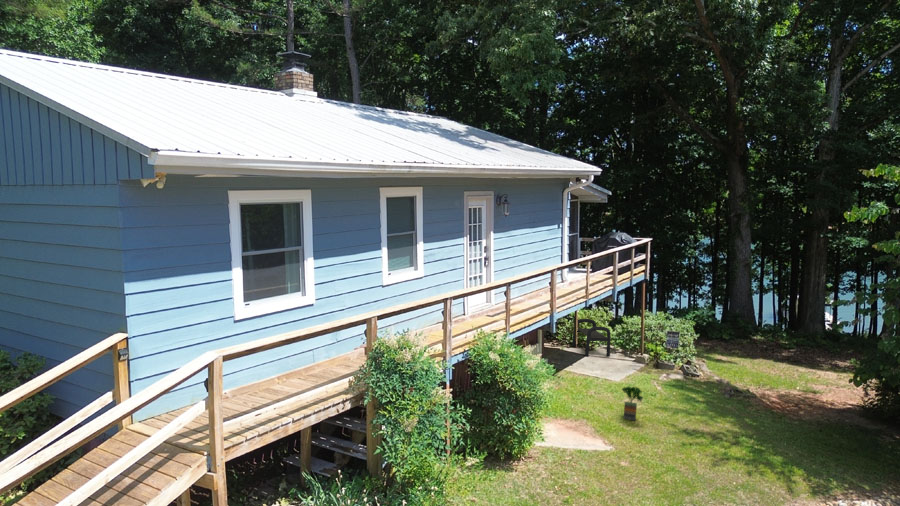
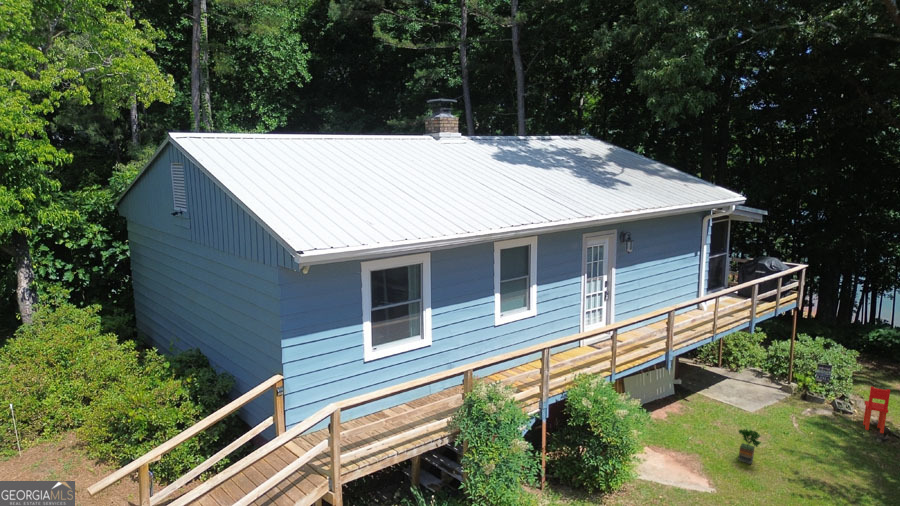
bench: present [572,319,611,357] -> none [713,339,753,382]
chair: none [708,346,729,389] -> present [863,386,890,433]

